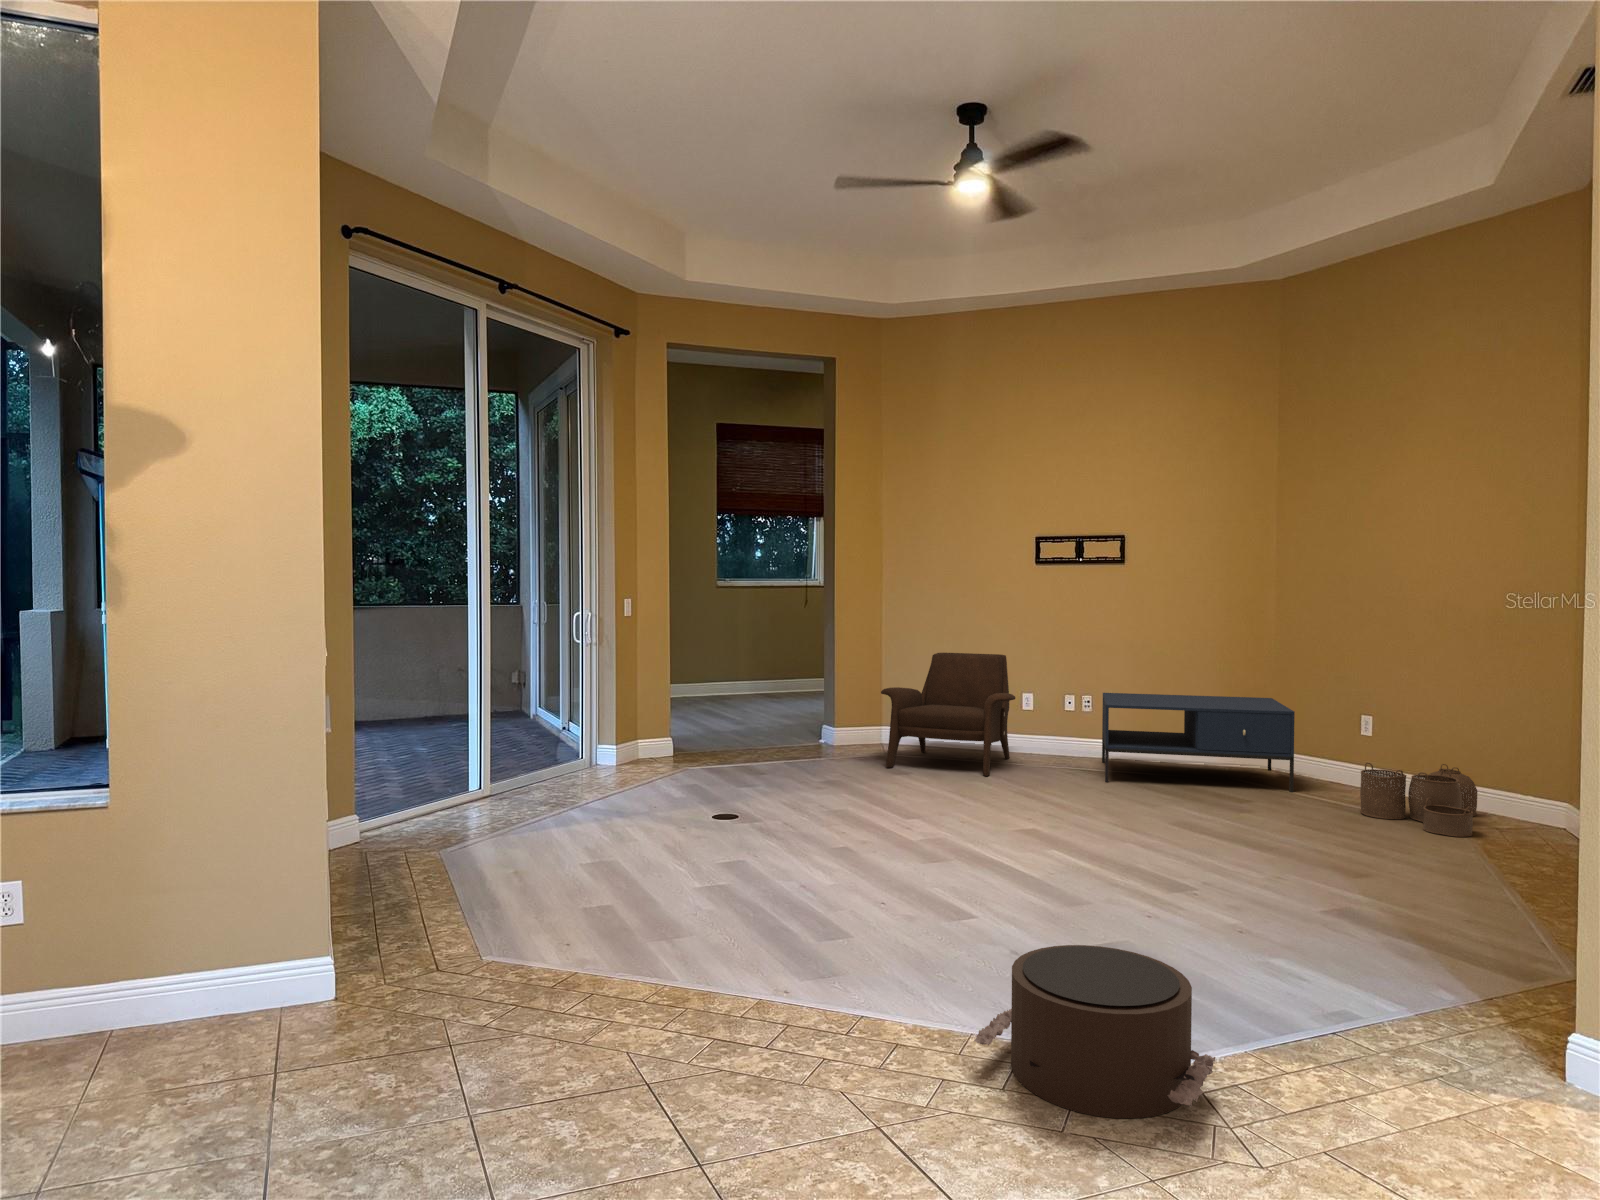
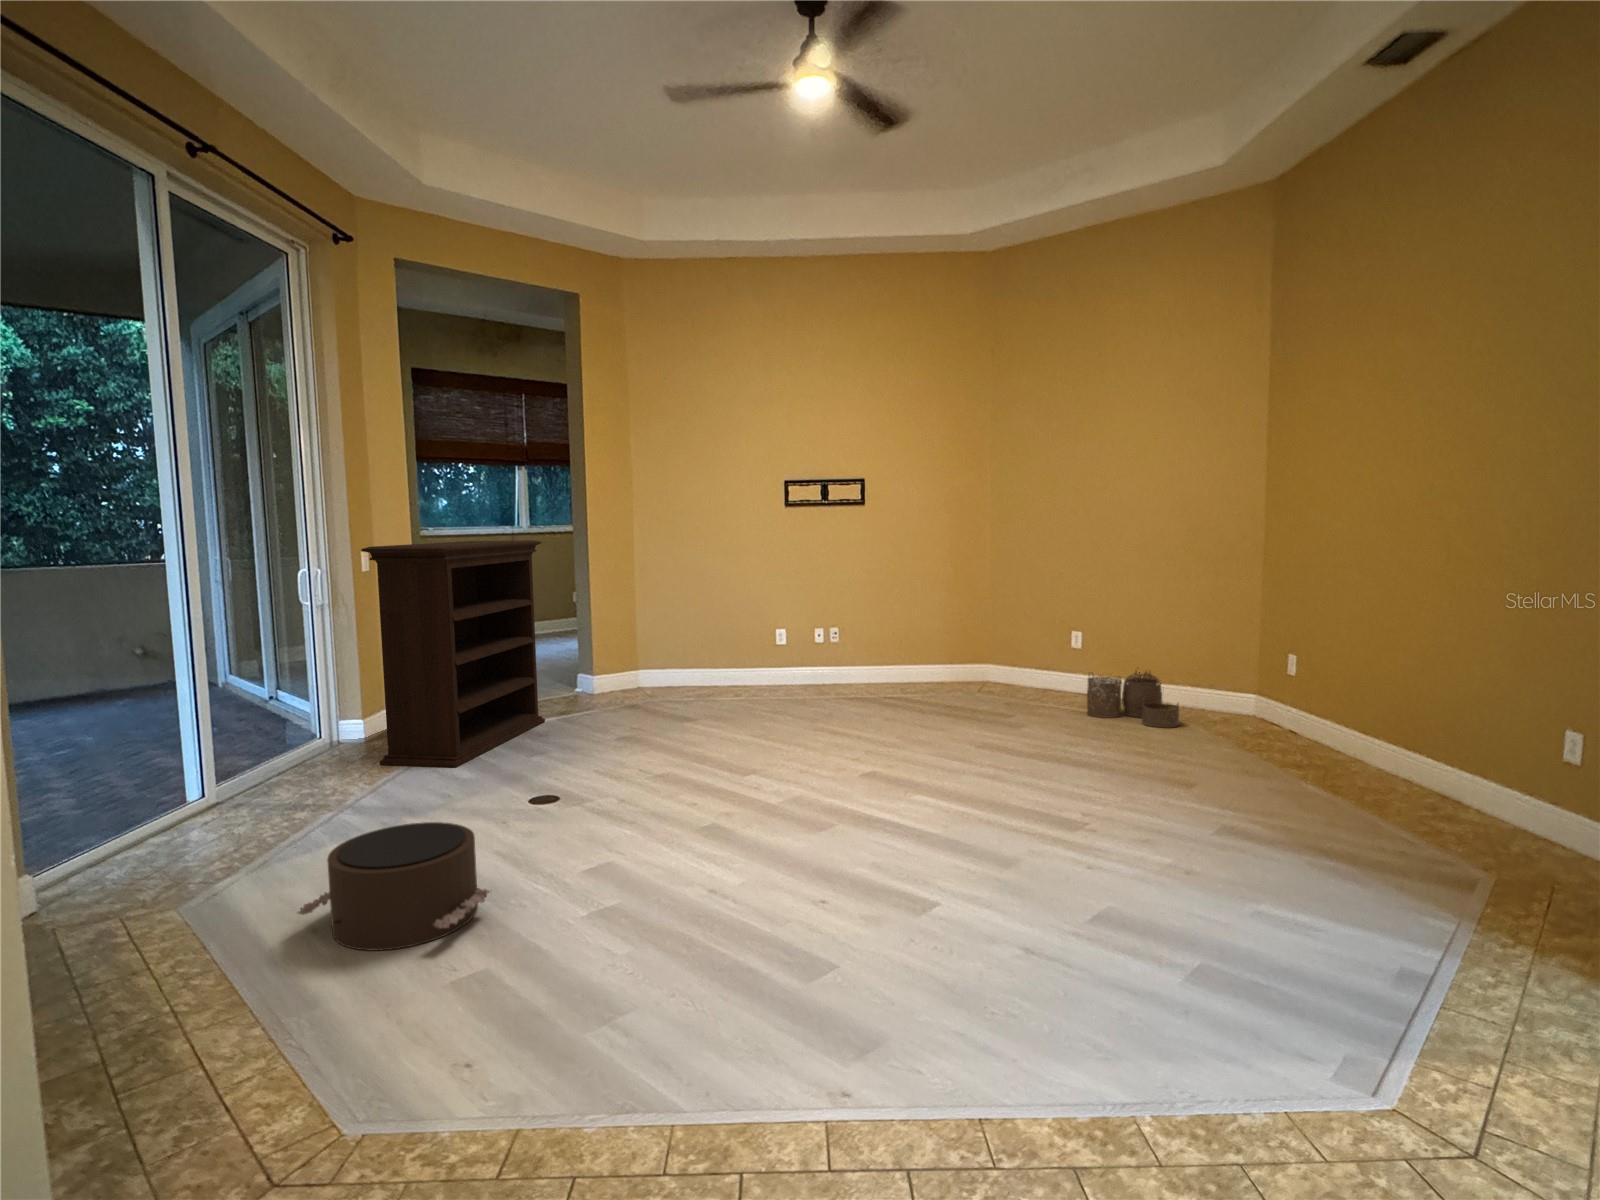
bookshelf: none [613,591,777,791] -> present [361,540,545,768]
armchair: present [881,653,1015,776] -> none [653,594,785,713]
coffee table: present [1102,693,1295,792] -> none [852,621,1024,707]
pouf: present [974,945,1215,1118] -> present [298,822,489,951]

